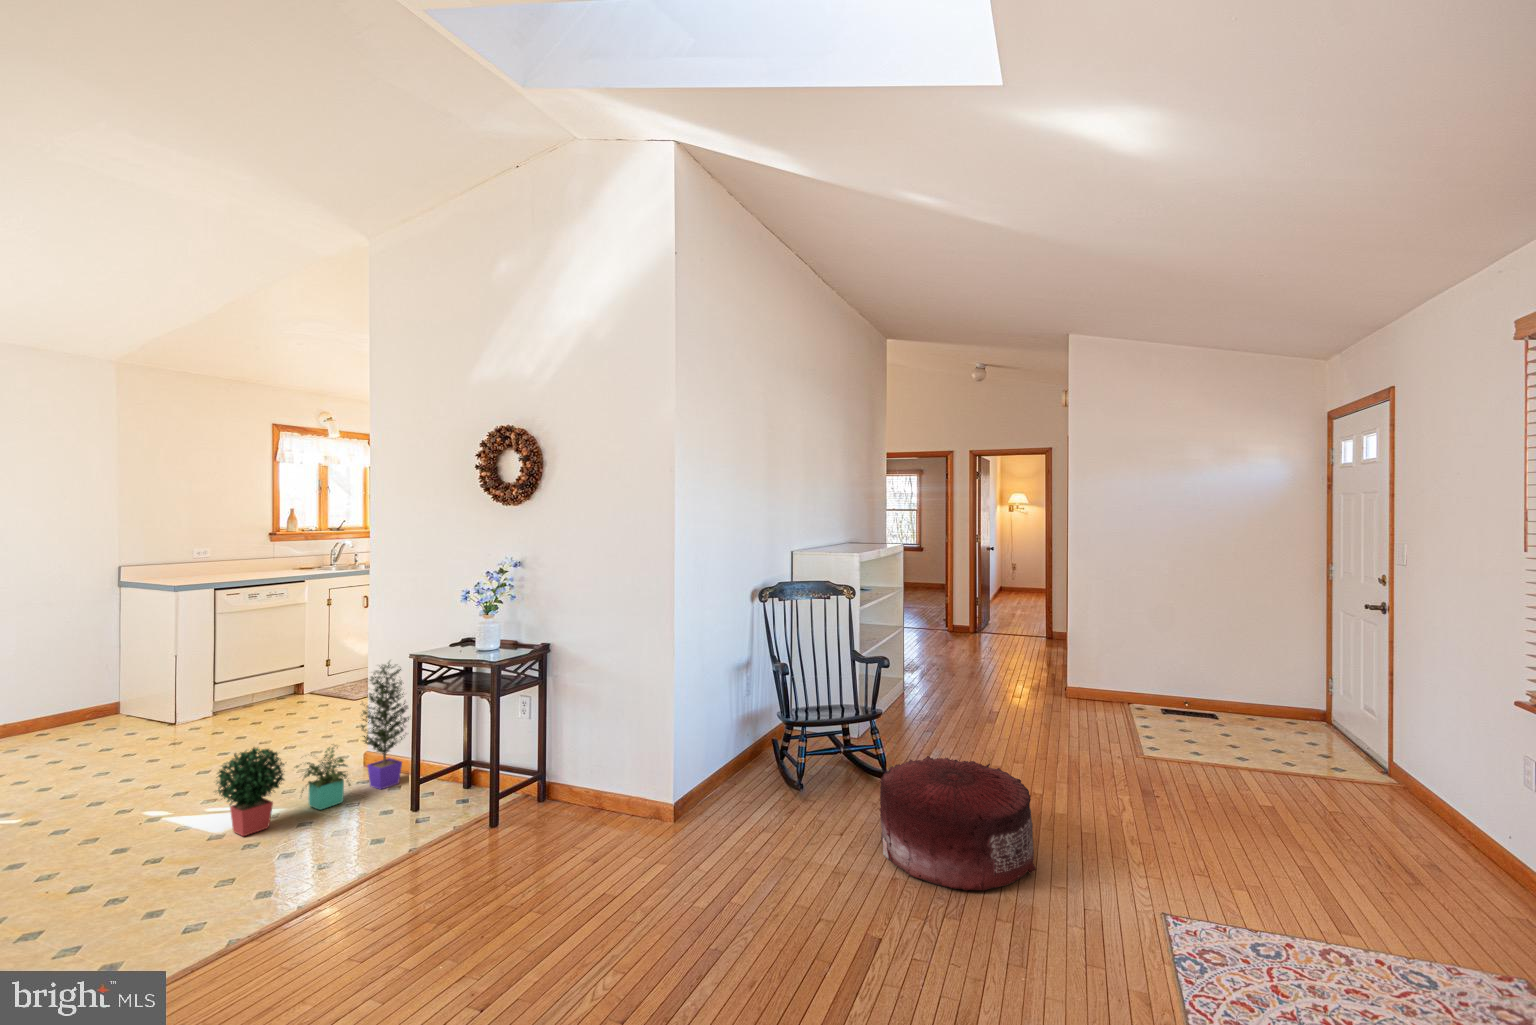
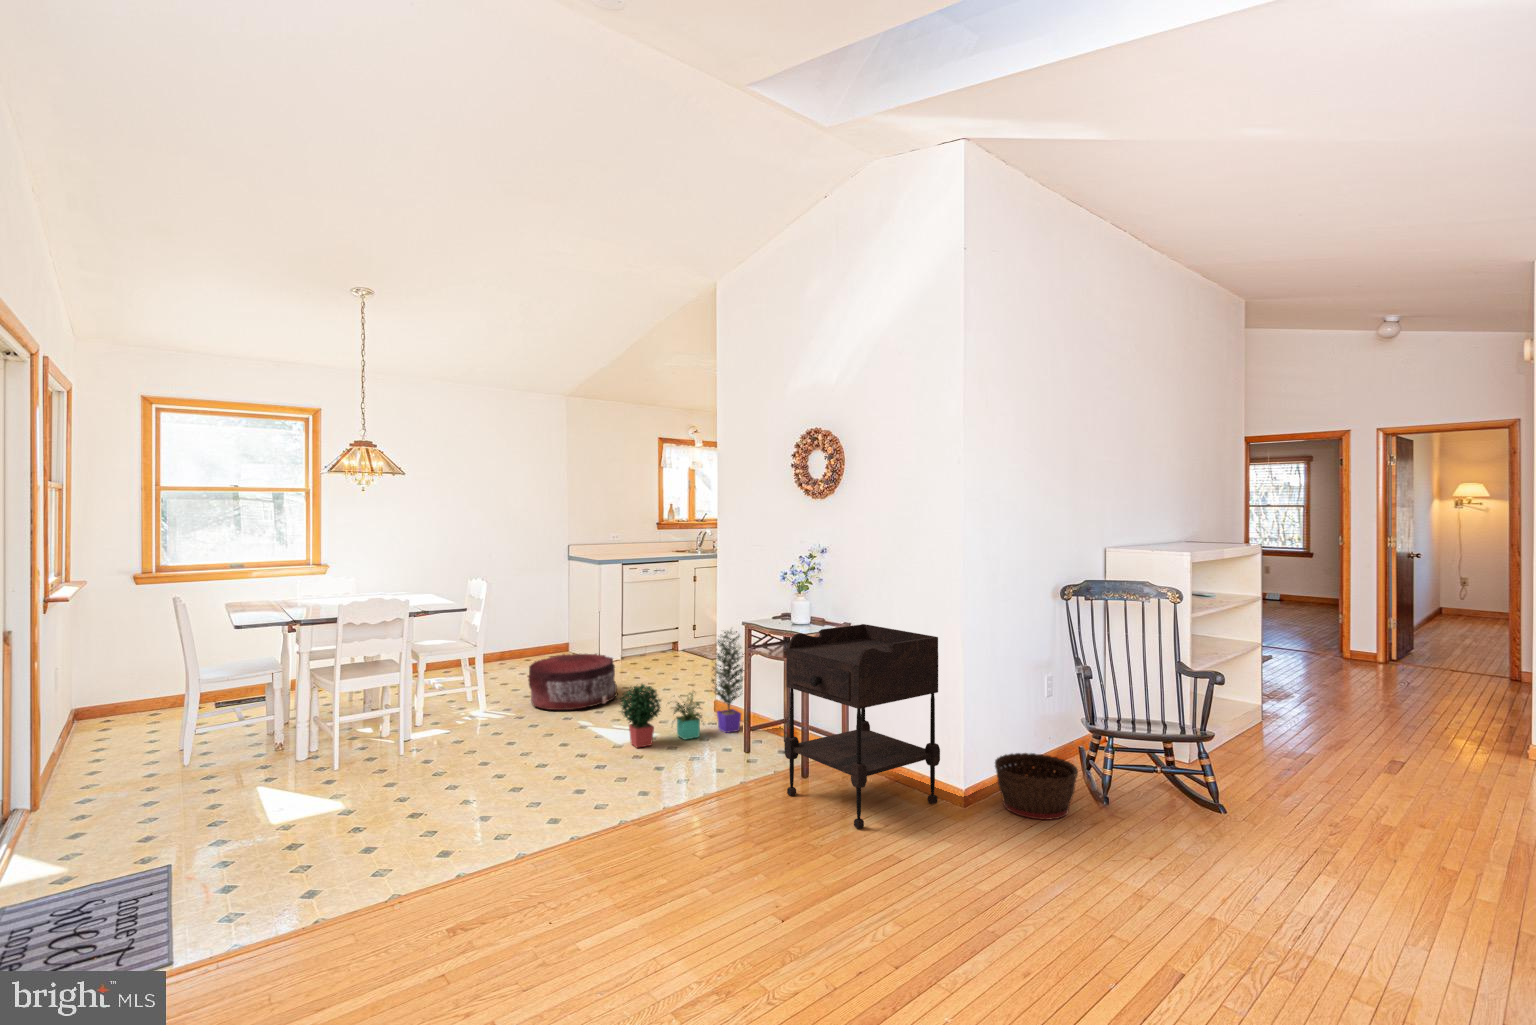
side table: none [474,642,657,884] -> present [784,624,940,829]
basket: none [710,754,787,823] -> present [995,753,1078,820]
pouf: present [880,756,1036,891] -> present [527,654,618,710]

